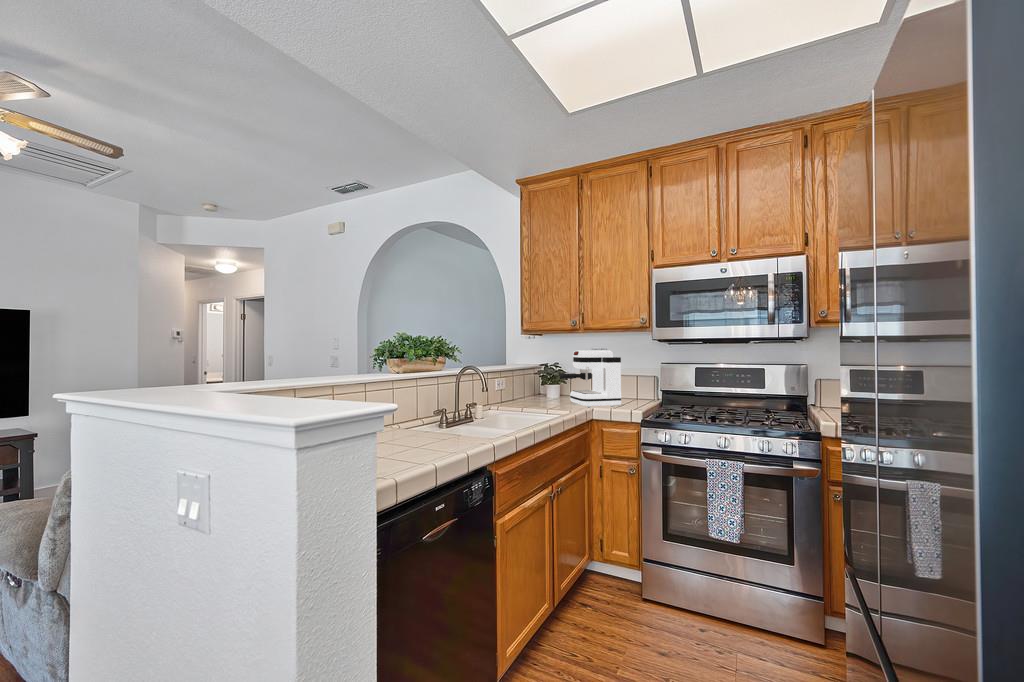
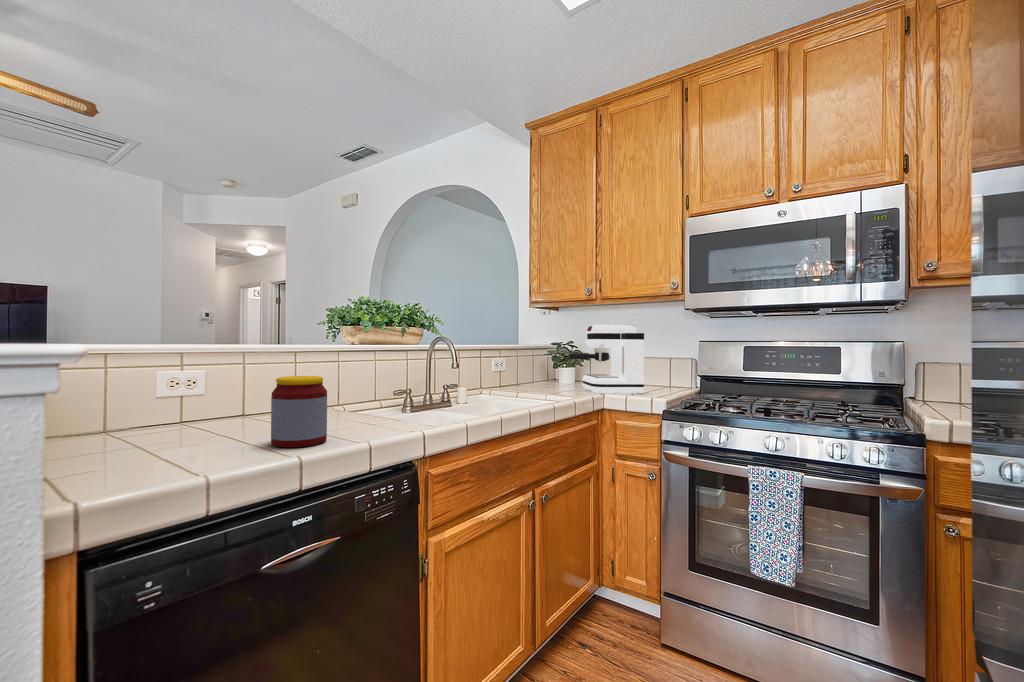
jar: none [395,407,432,459] -> present [271,376,327,447]

